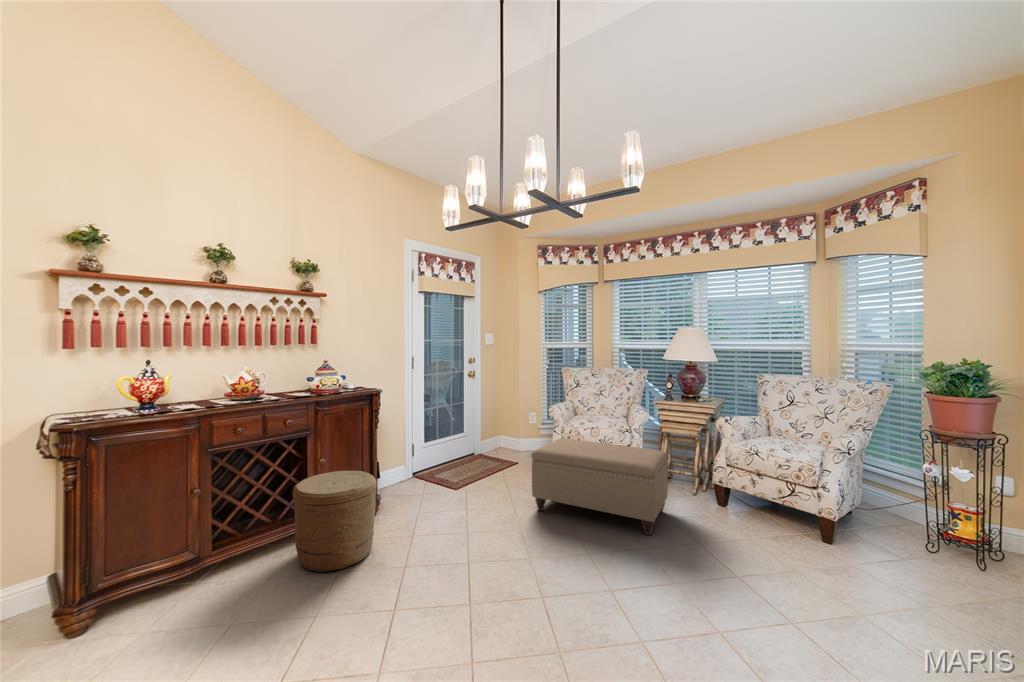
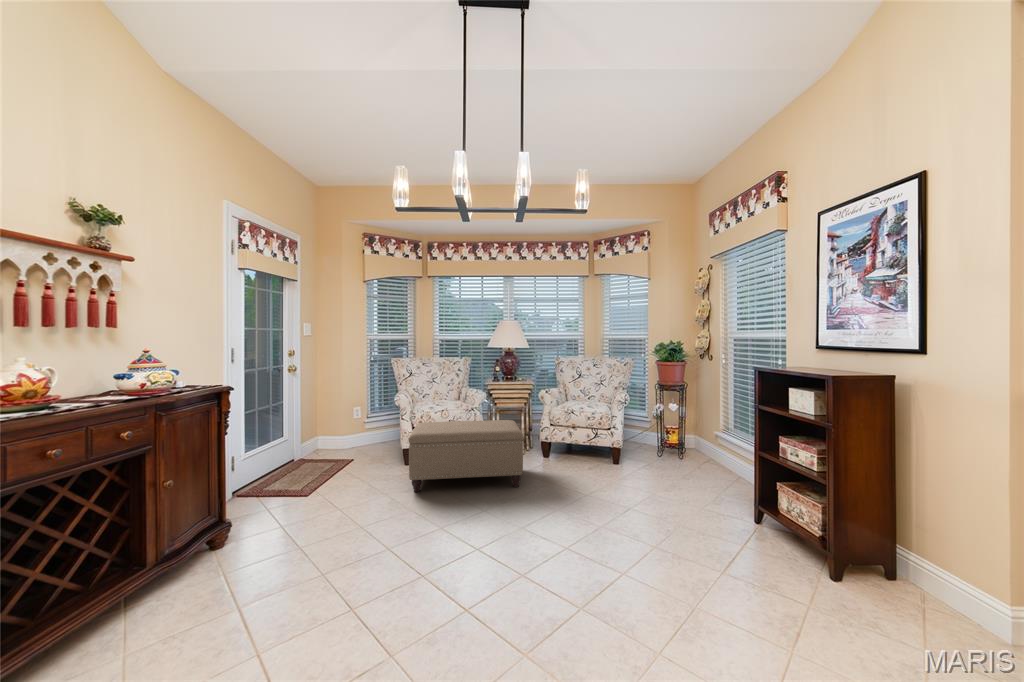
woven basket: present [293,471,377,572] -> none [150,485,275,621]

